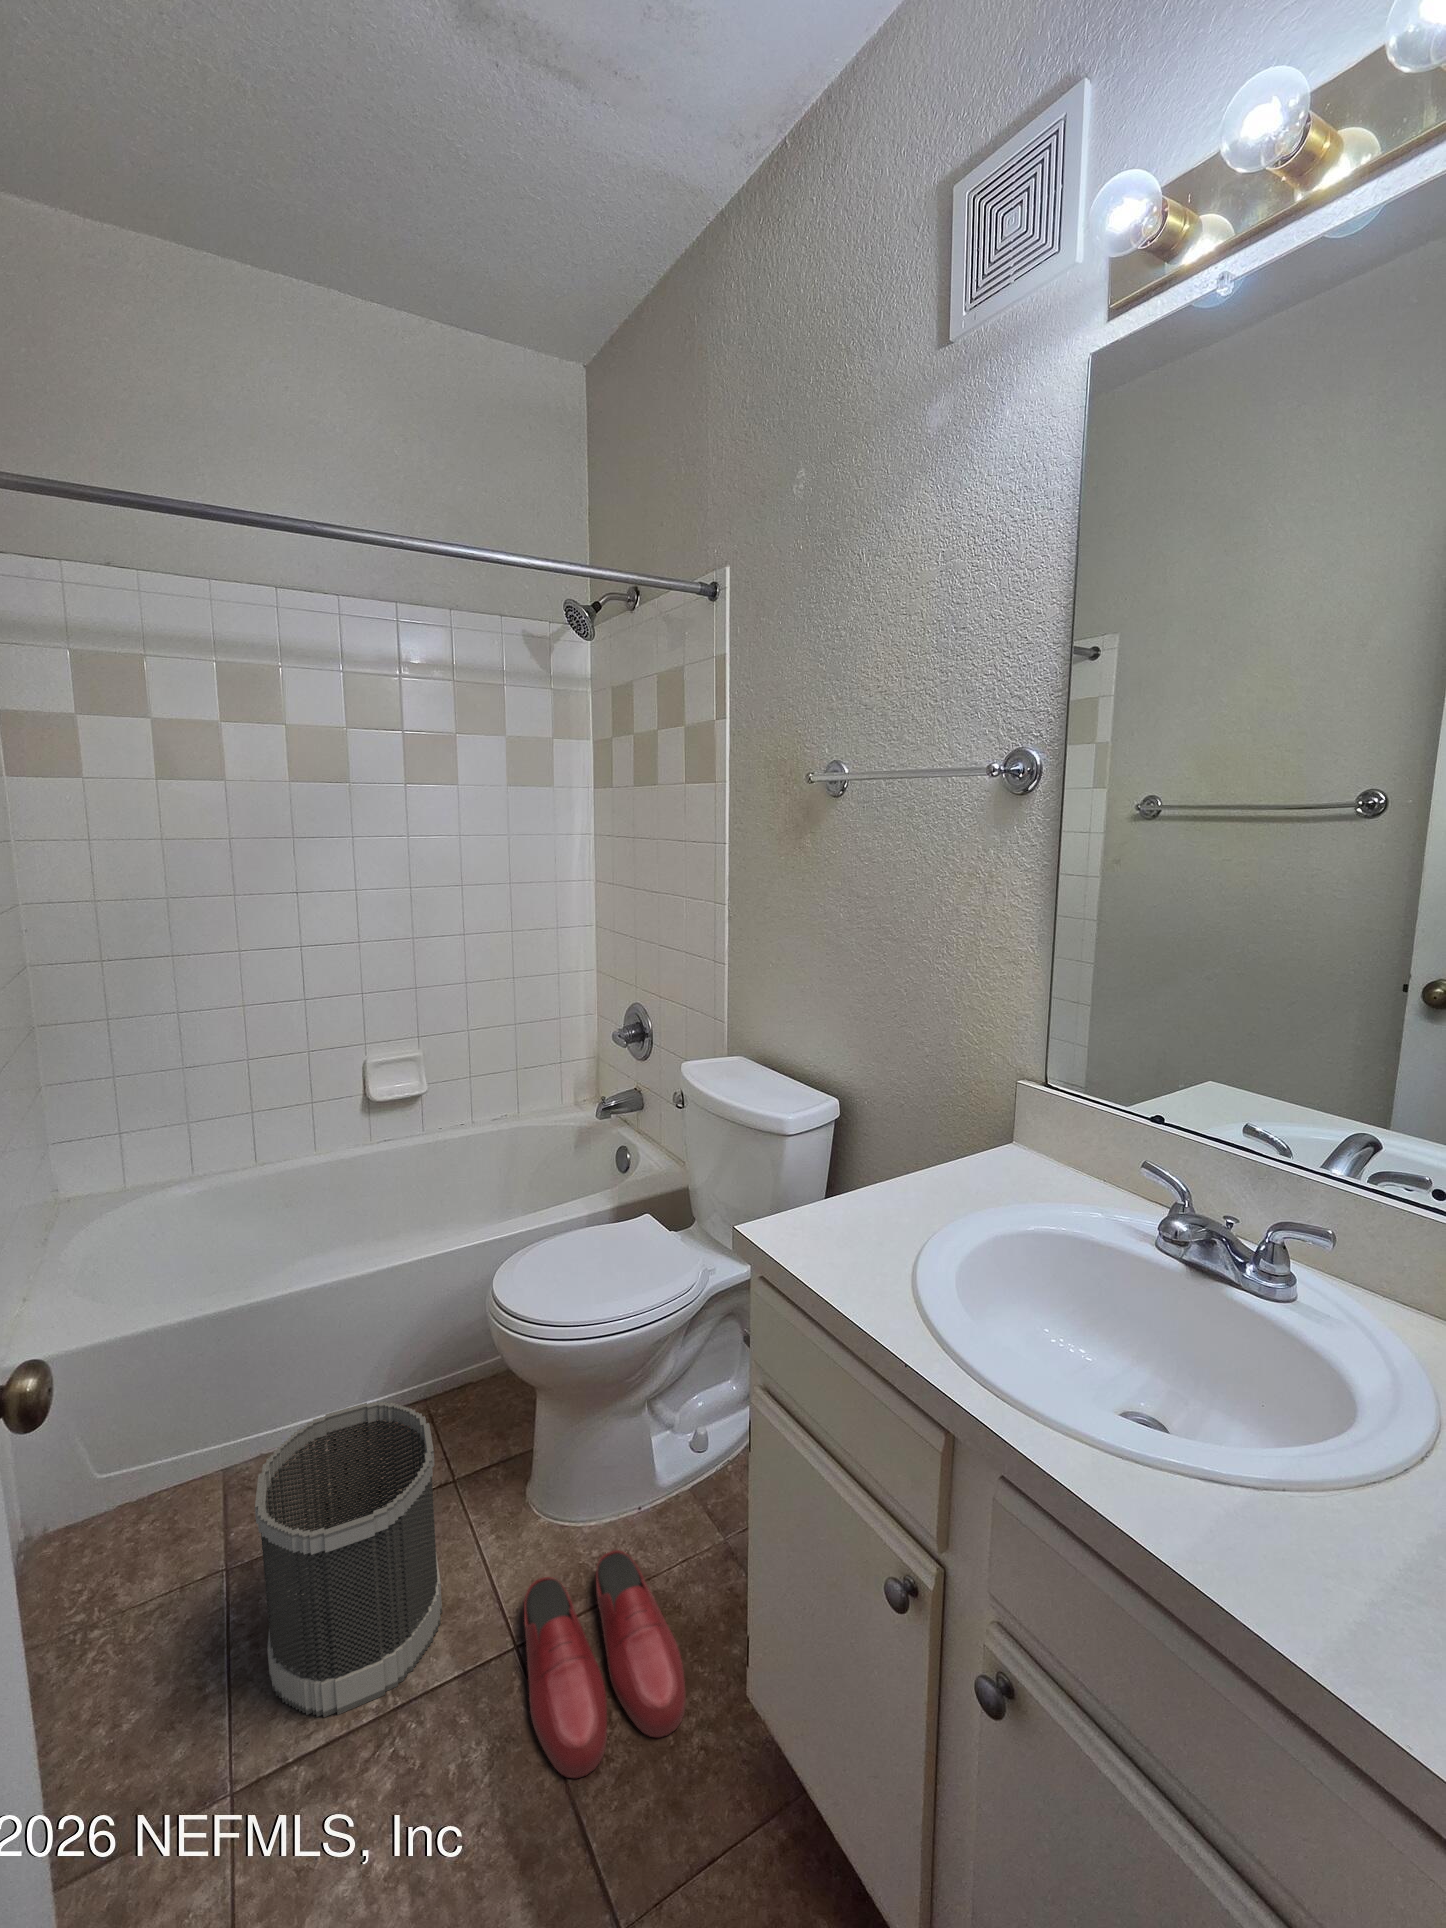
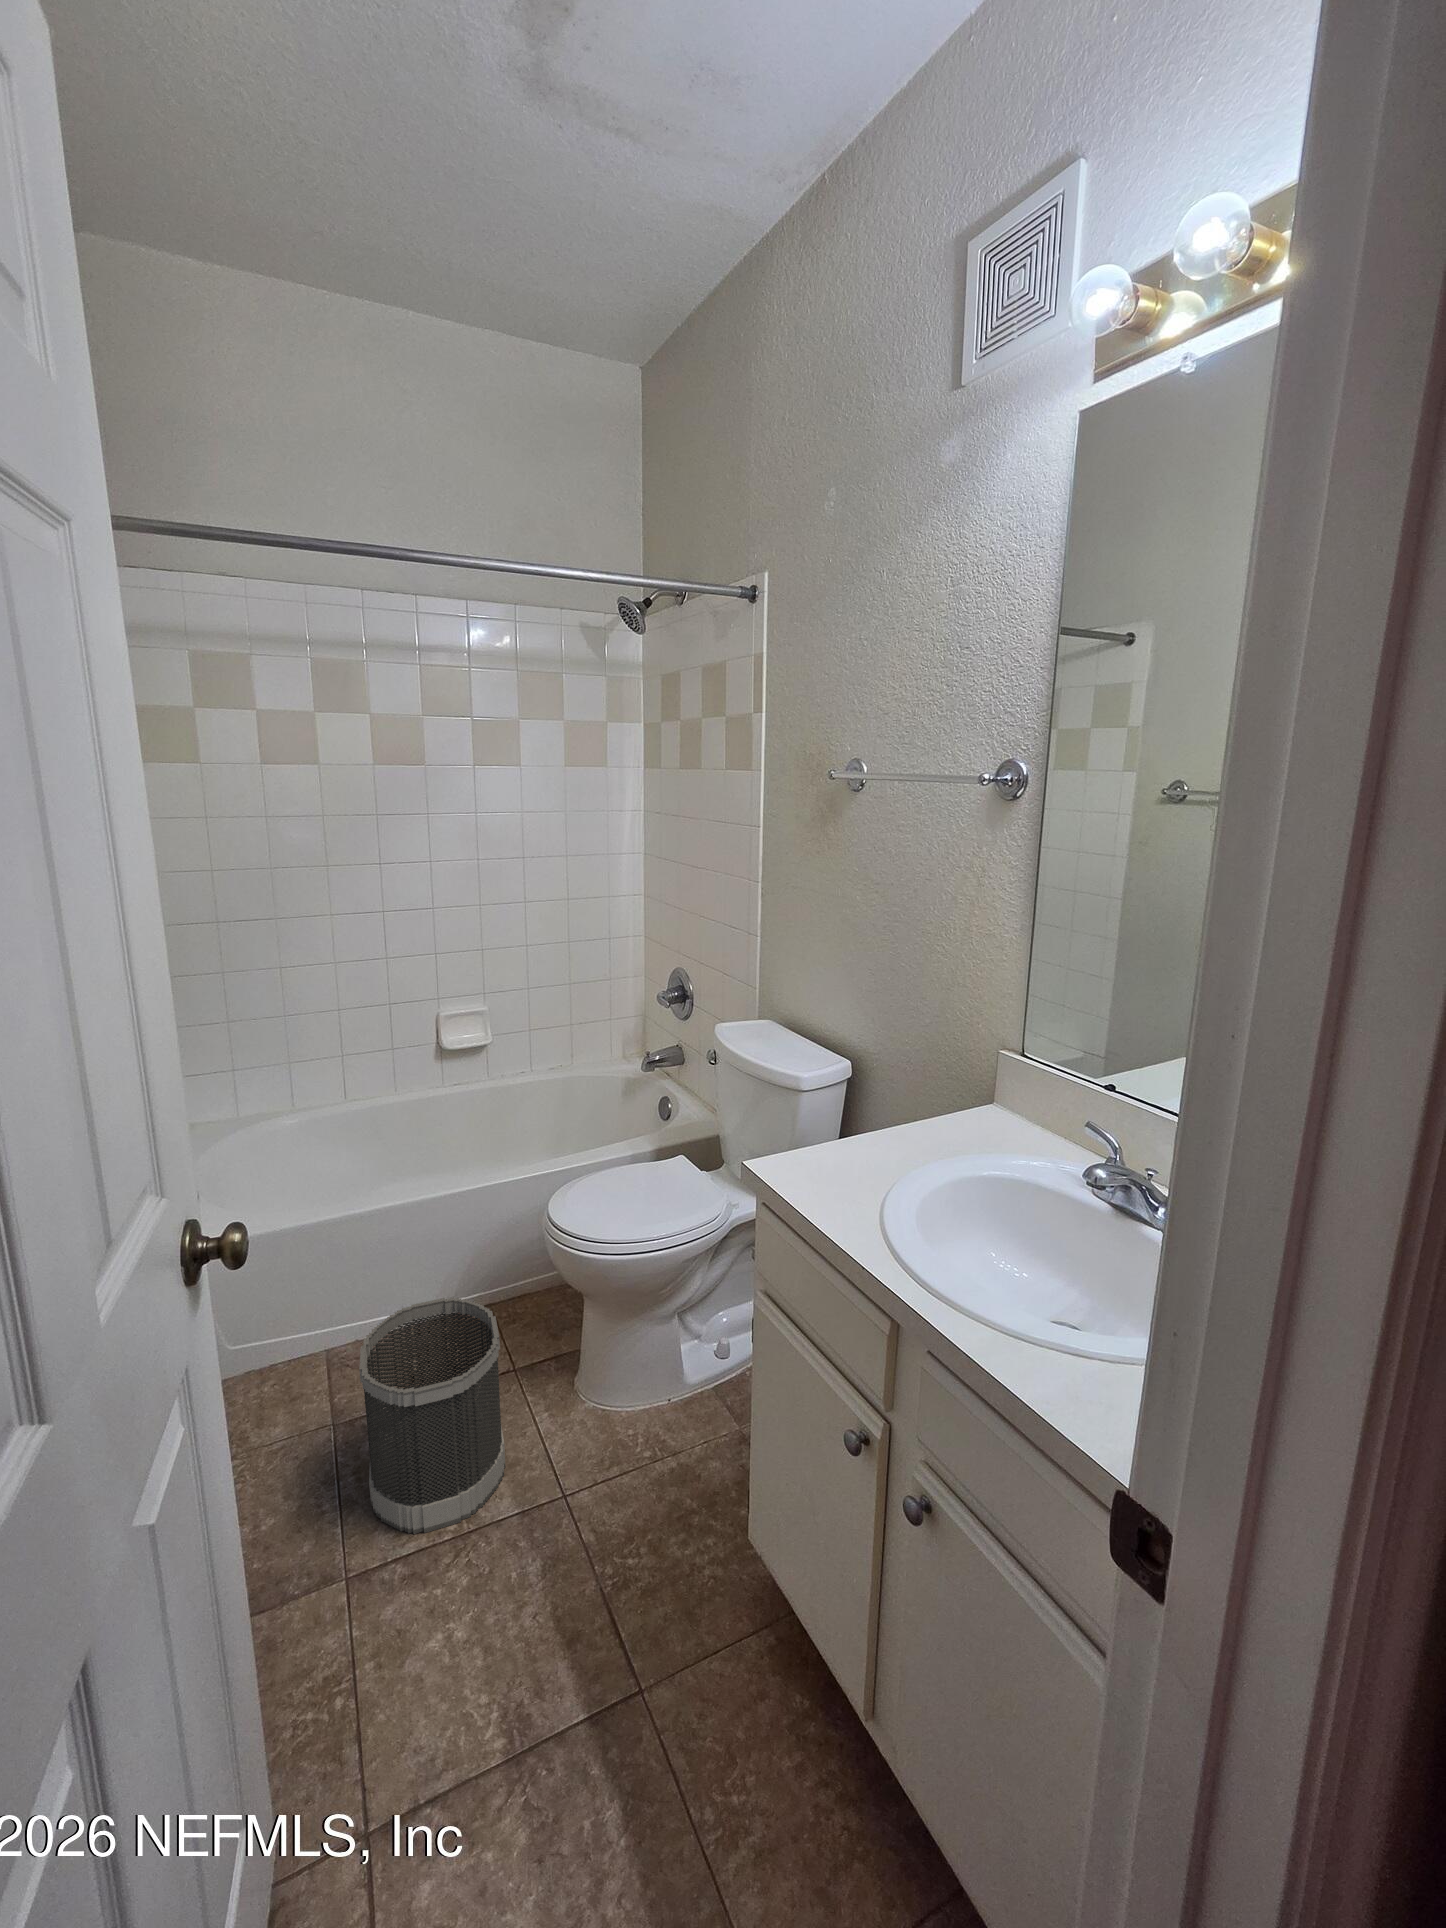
slippers: present [524,1550,685,1779] -> none [572,1430,701,1591]

